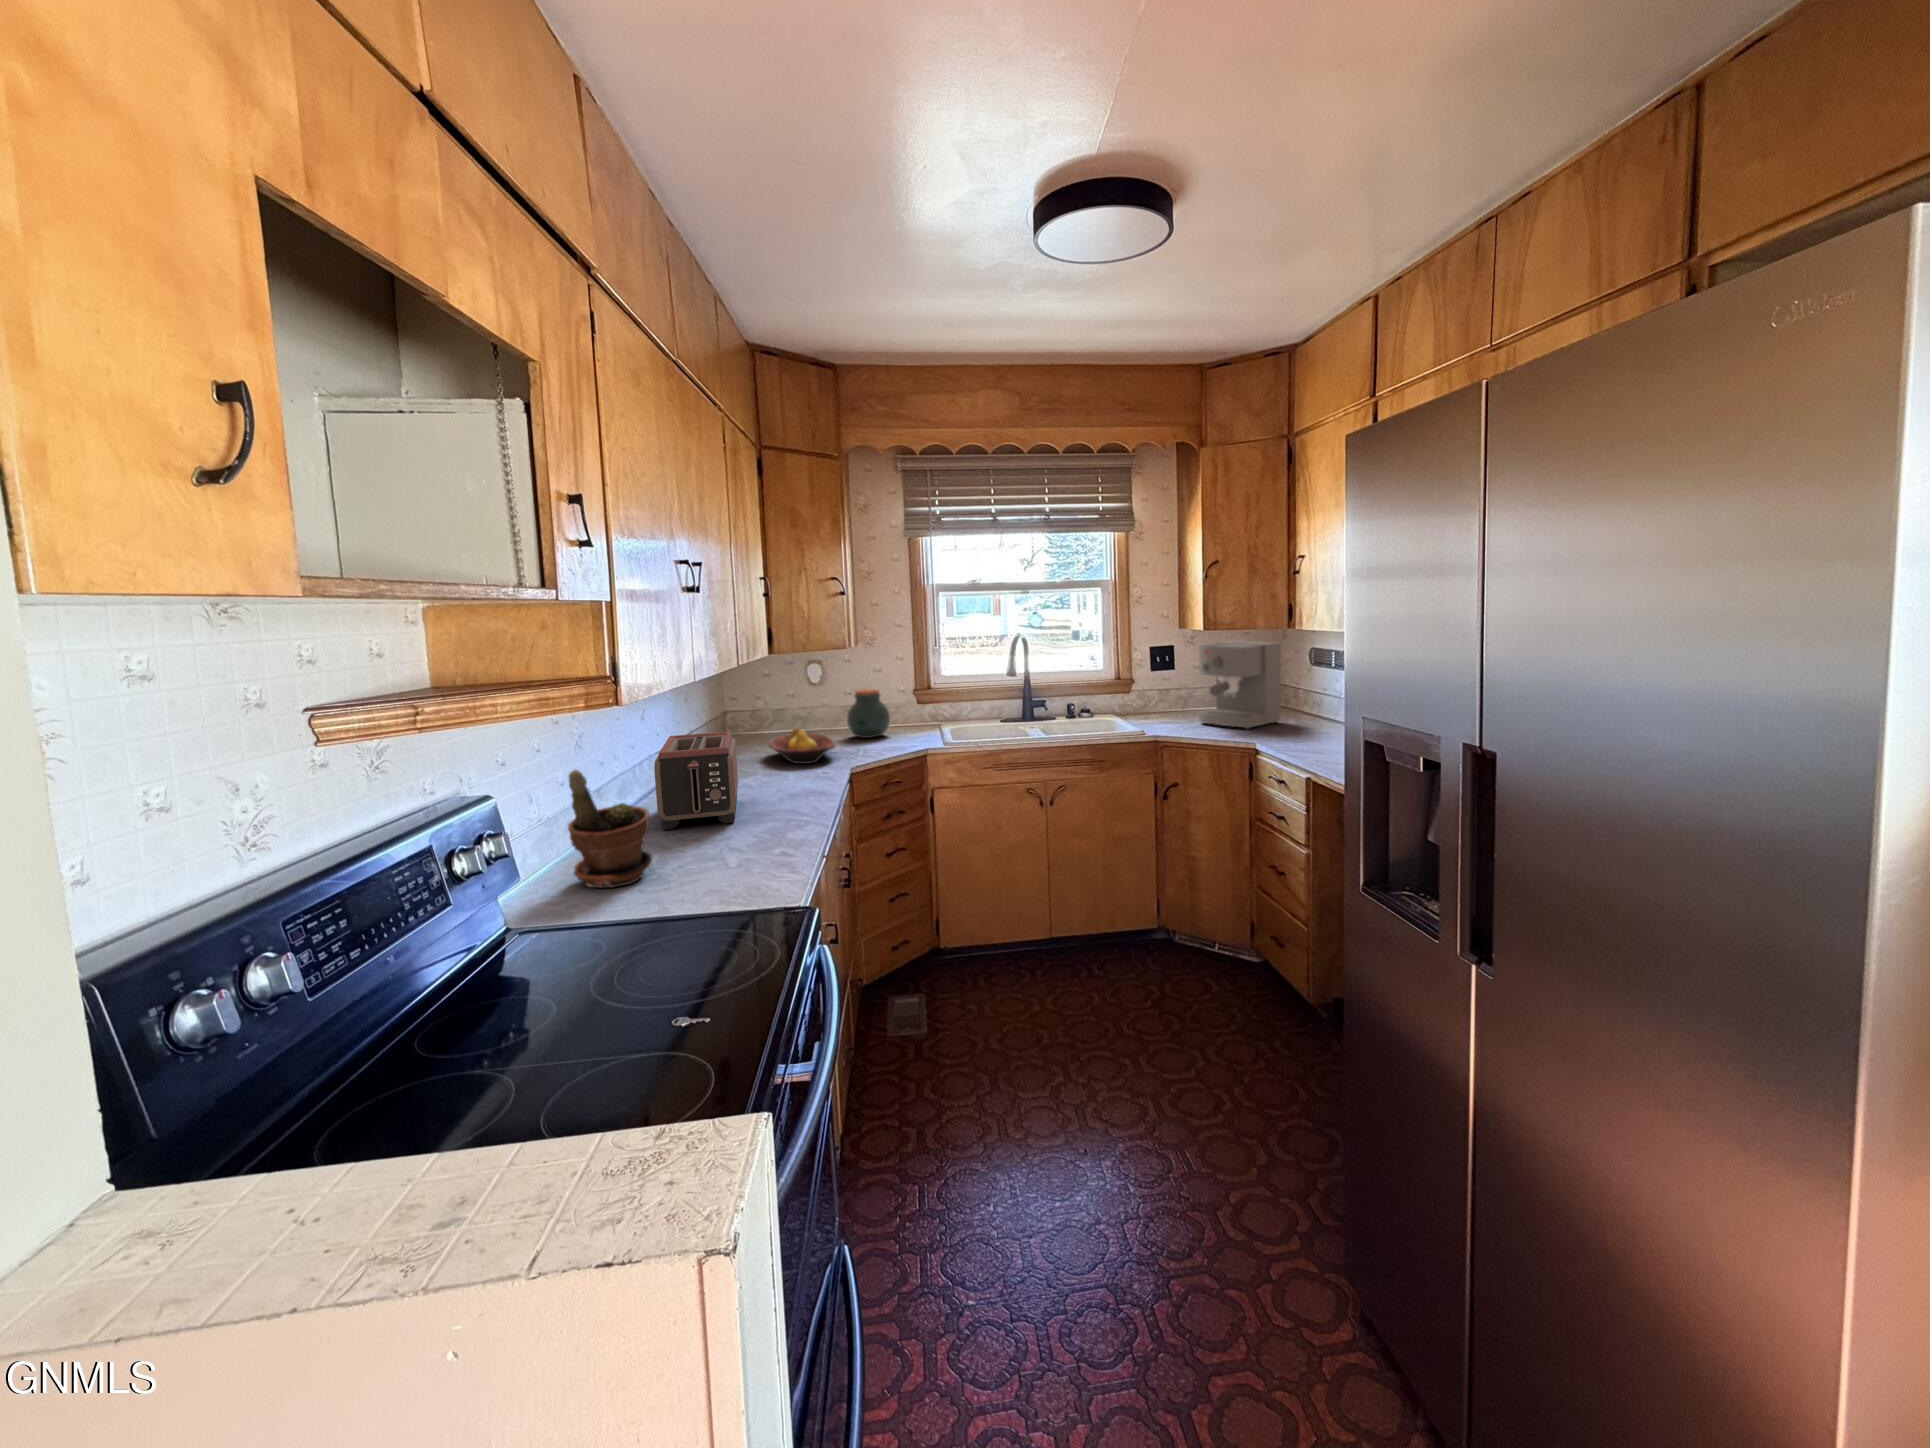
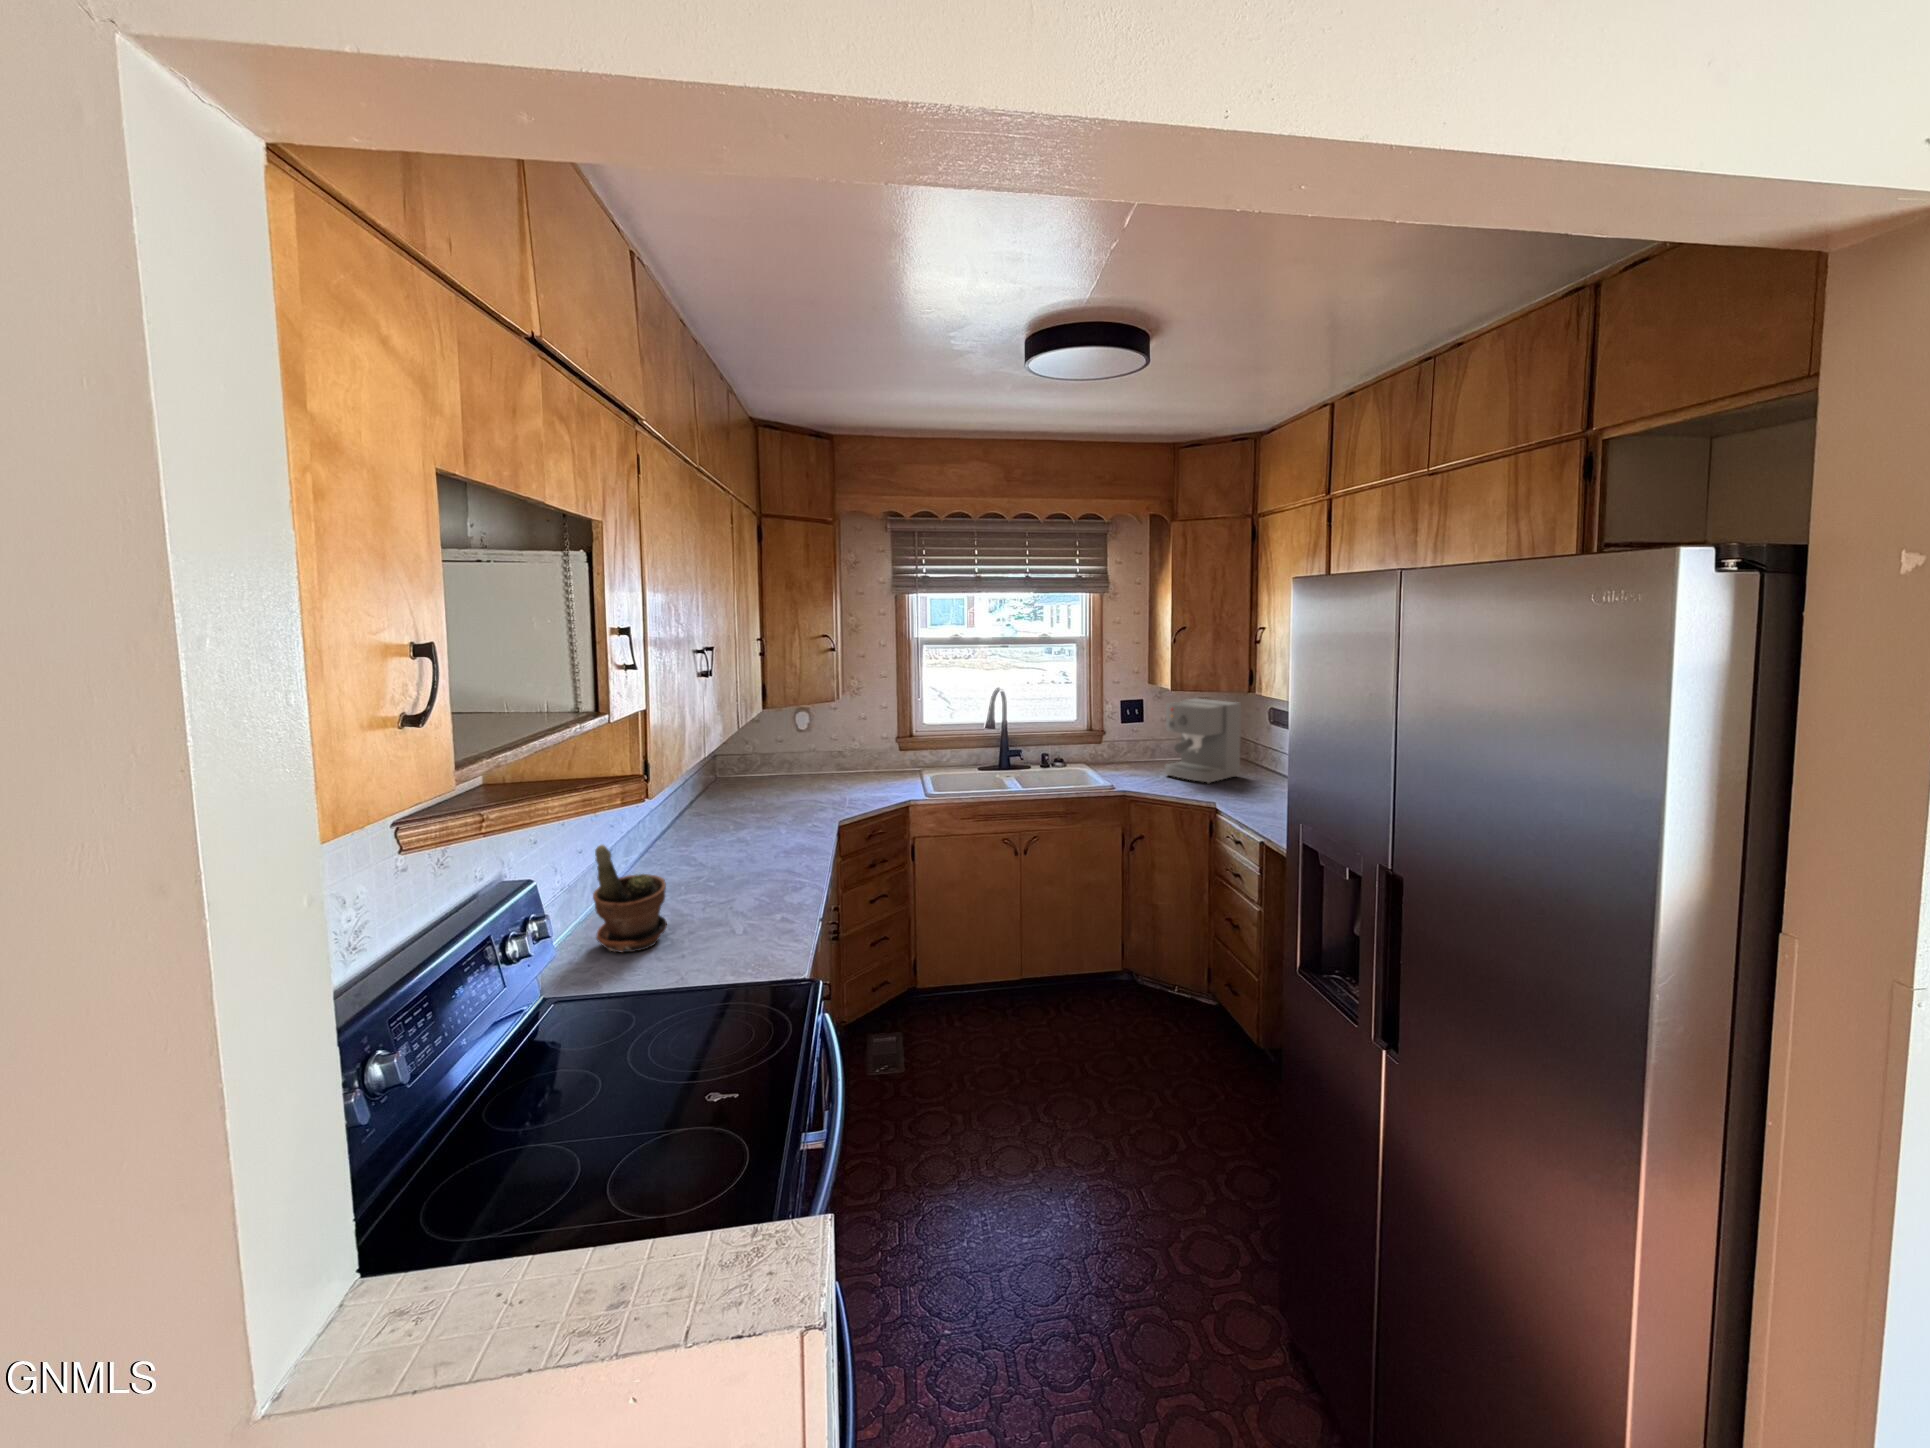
jar: present [847,689,890,738] -> none [834,737,875,784]
fruit bowl: present [768,728,835,764] -> none [761,777,825,814]
toaster: present [654,732,738,830] -> none [664,791,738,888]

